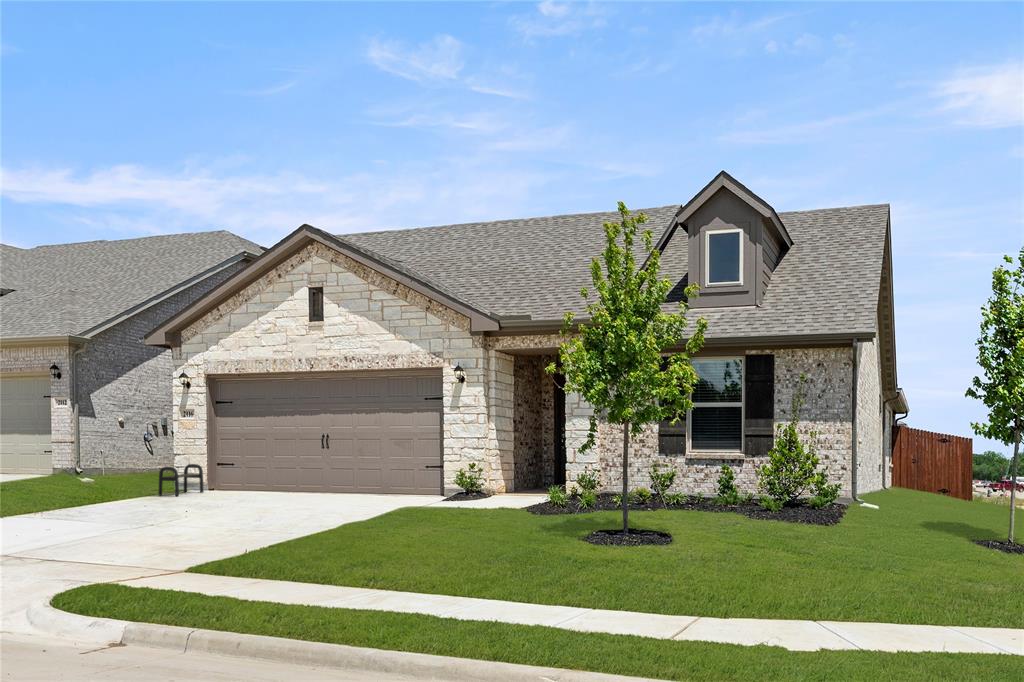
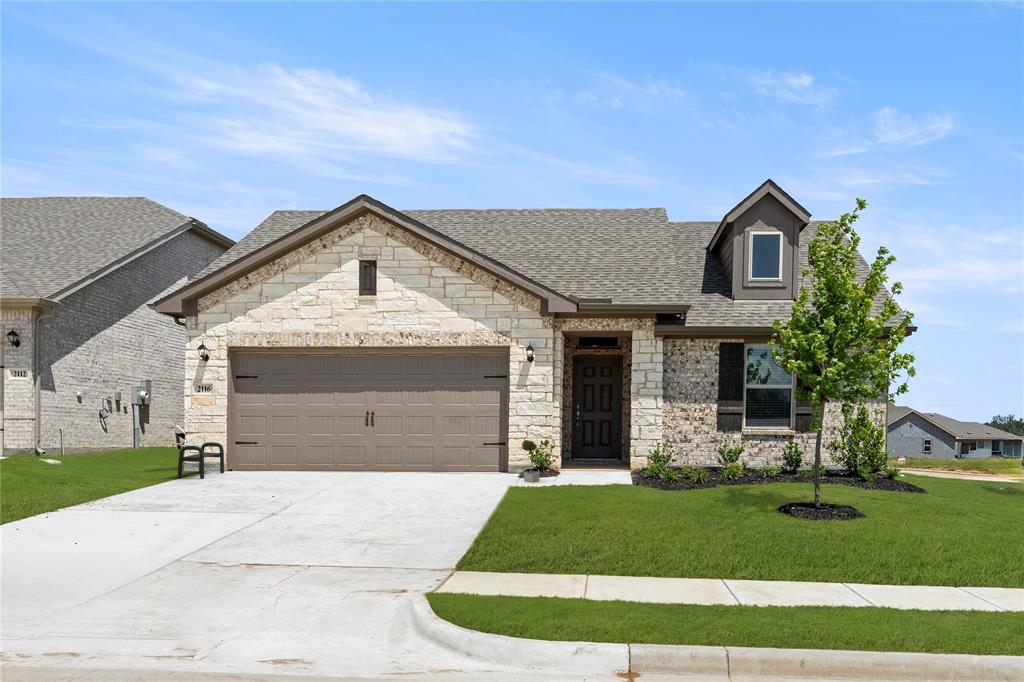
potted tree: none [447,461,465,503] -> present [522,440,540,482]

